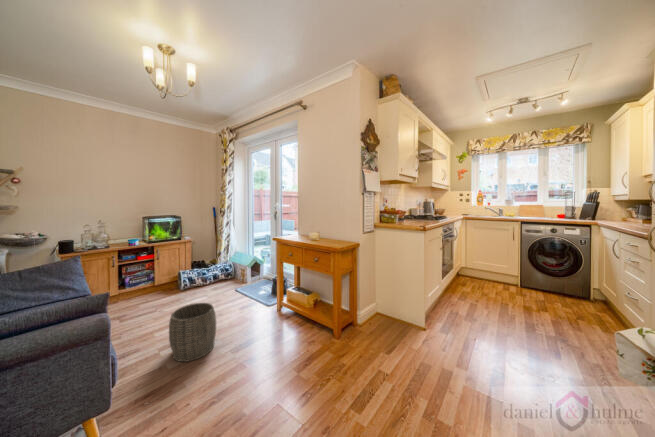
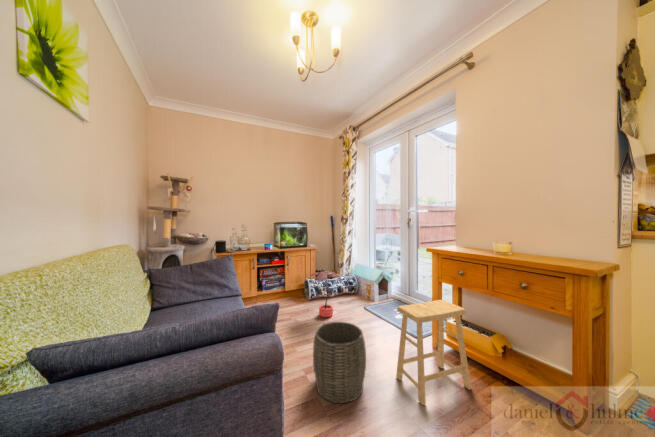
potted plant: none [180,262,212,303] -> present [310,271,342,317]
footstool: none [242,277,290,347] -> present [396,300,471,405]

